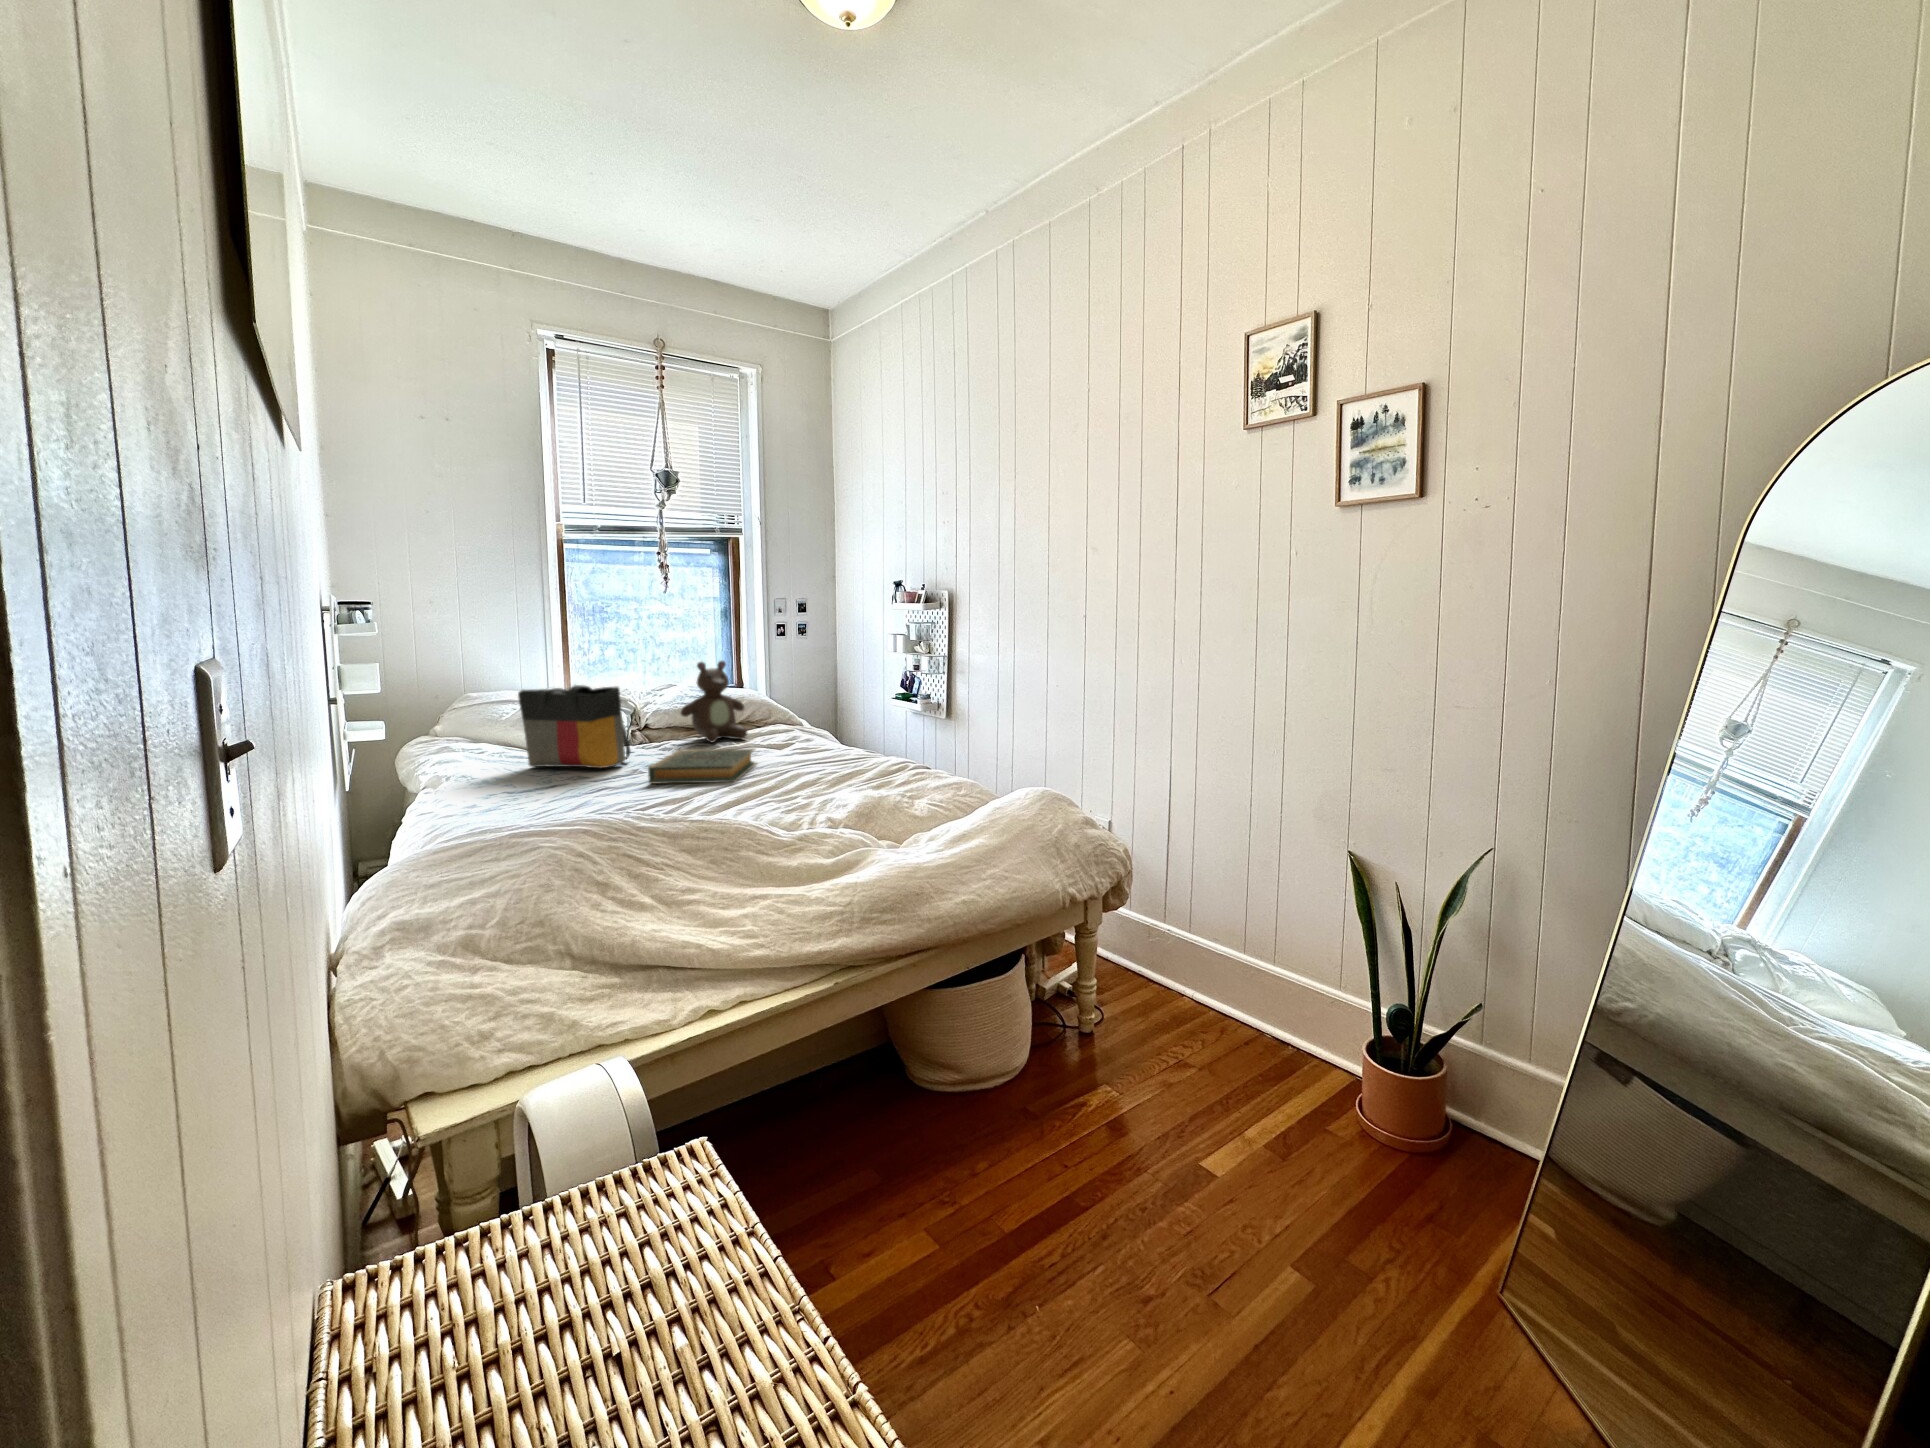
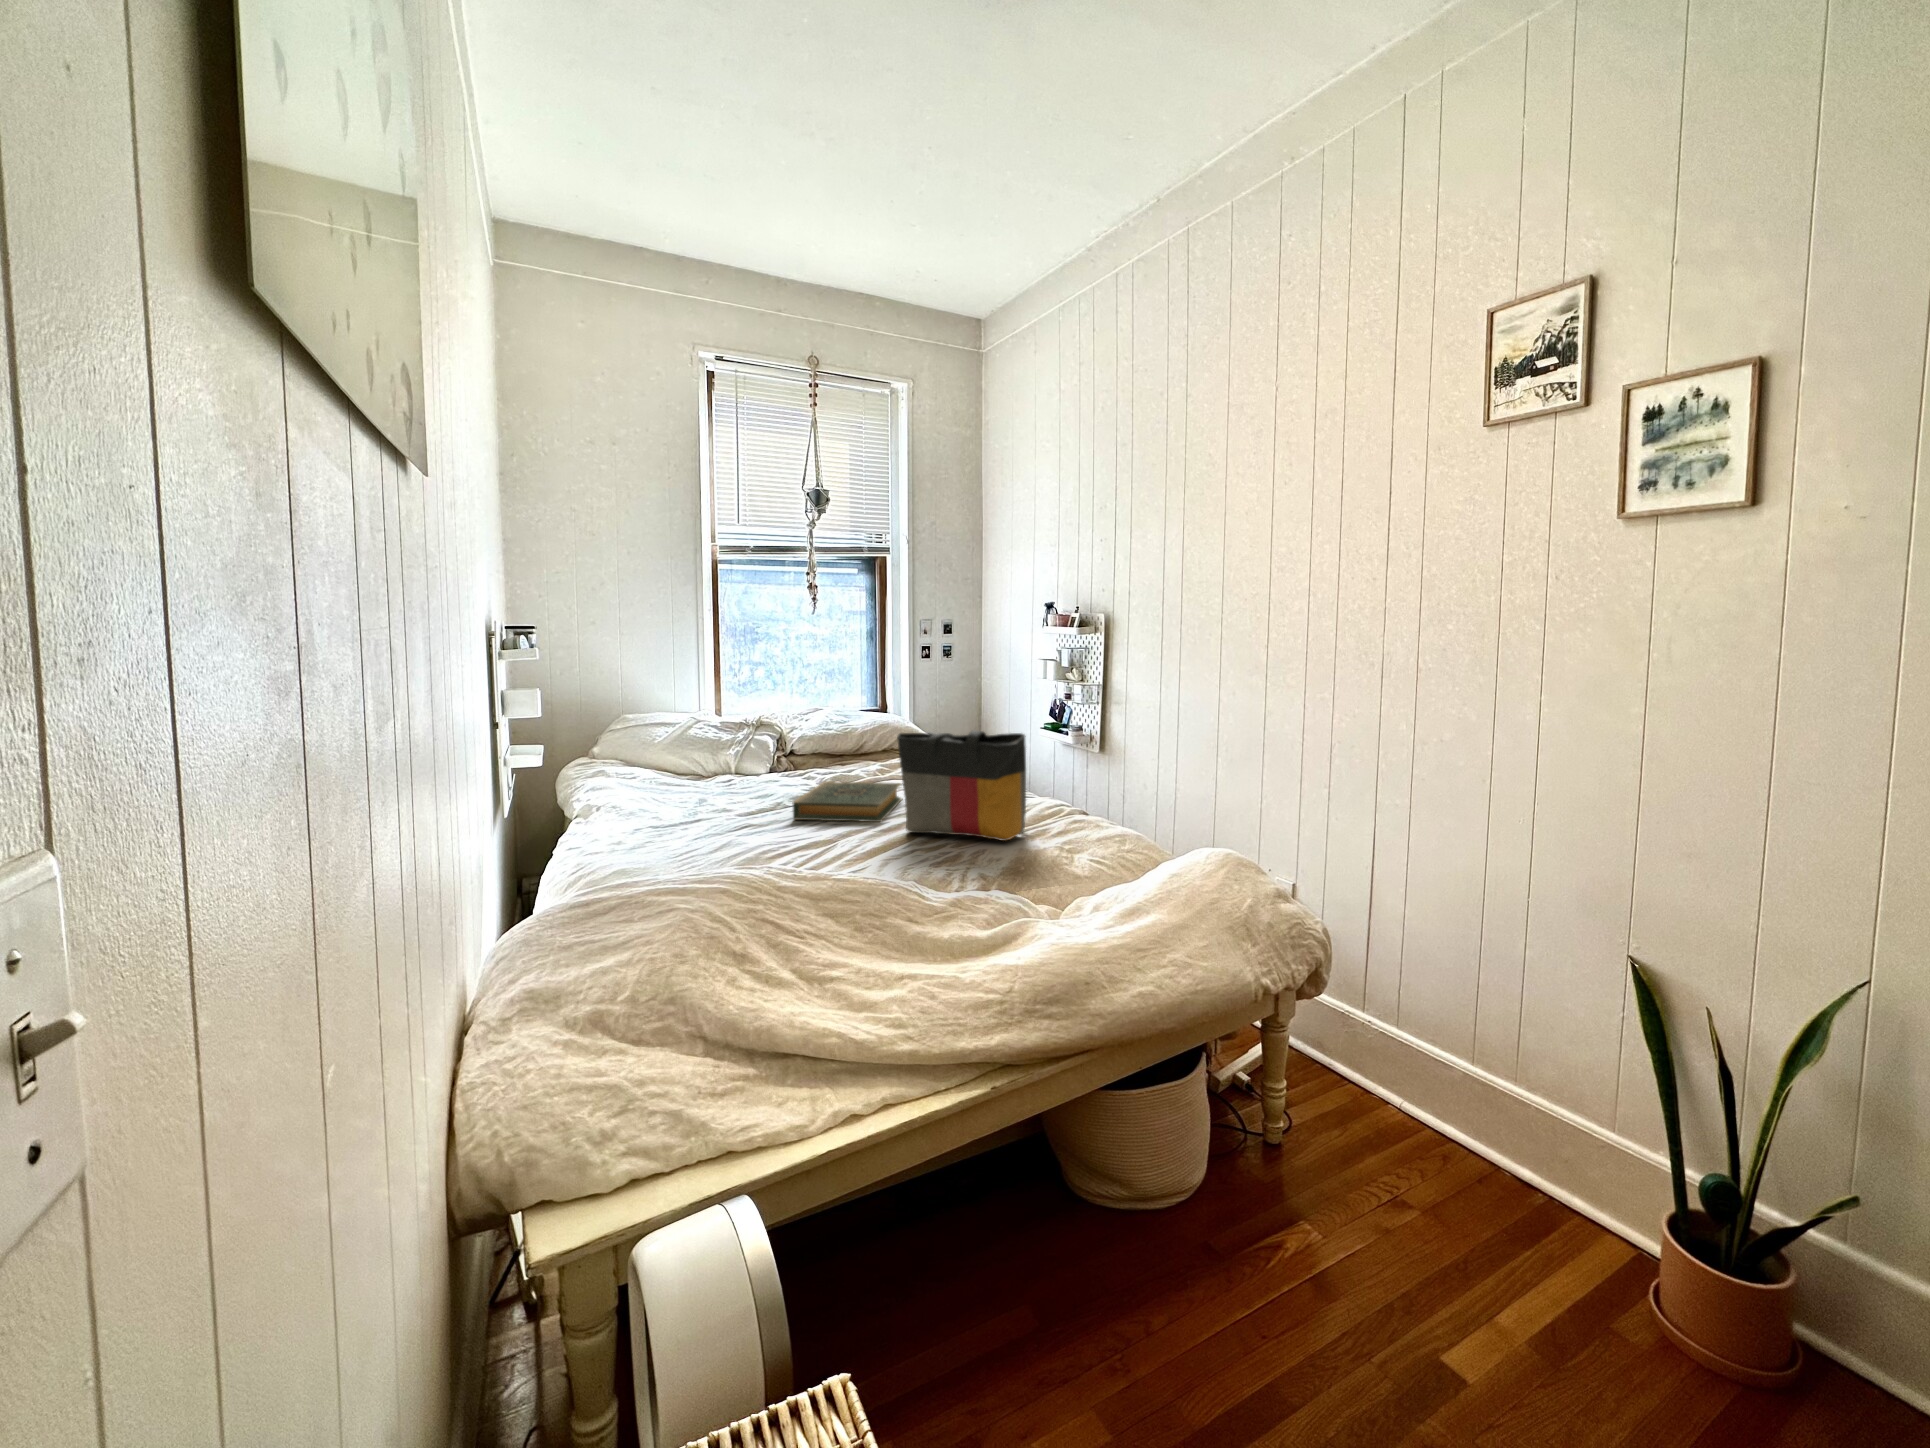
teddy bear: present [681,661,747,743] -> none [826,685,892,771]
tote bag: present [518,685,631,768] -> present [897,731,1026,841]

